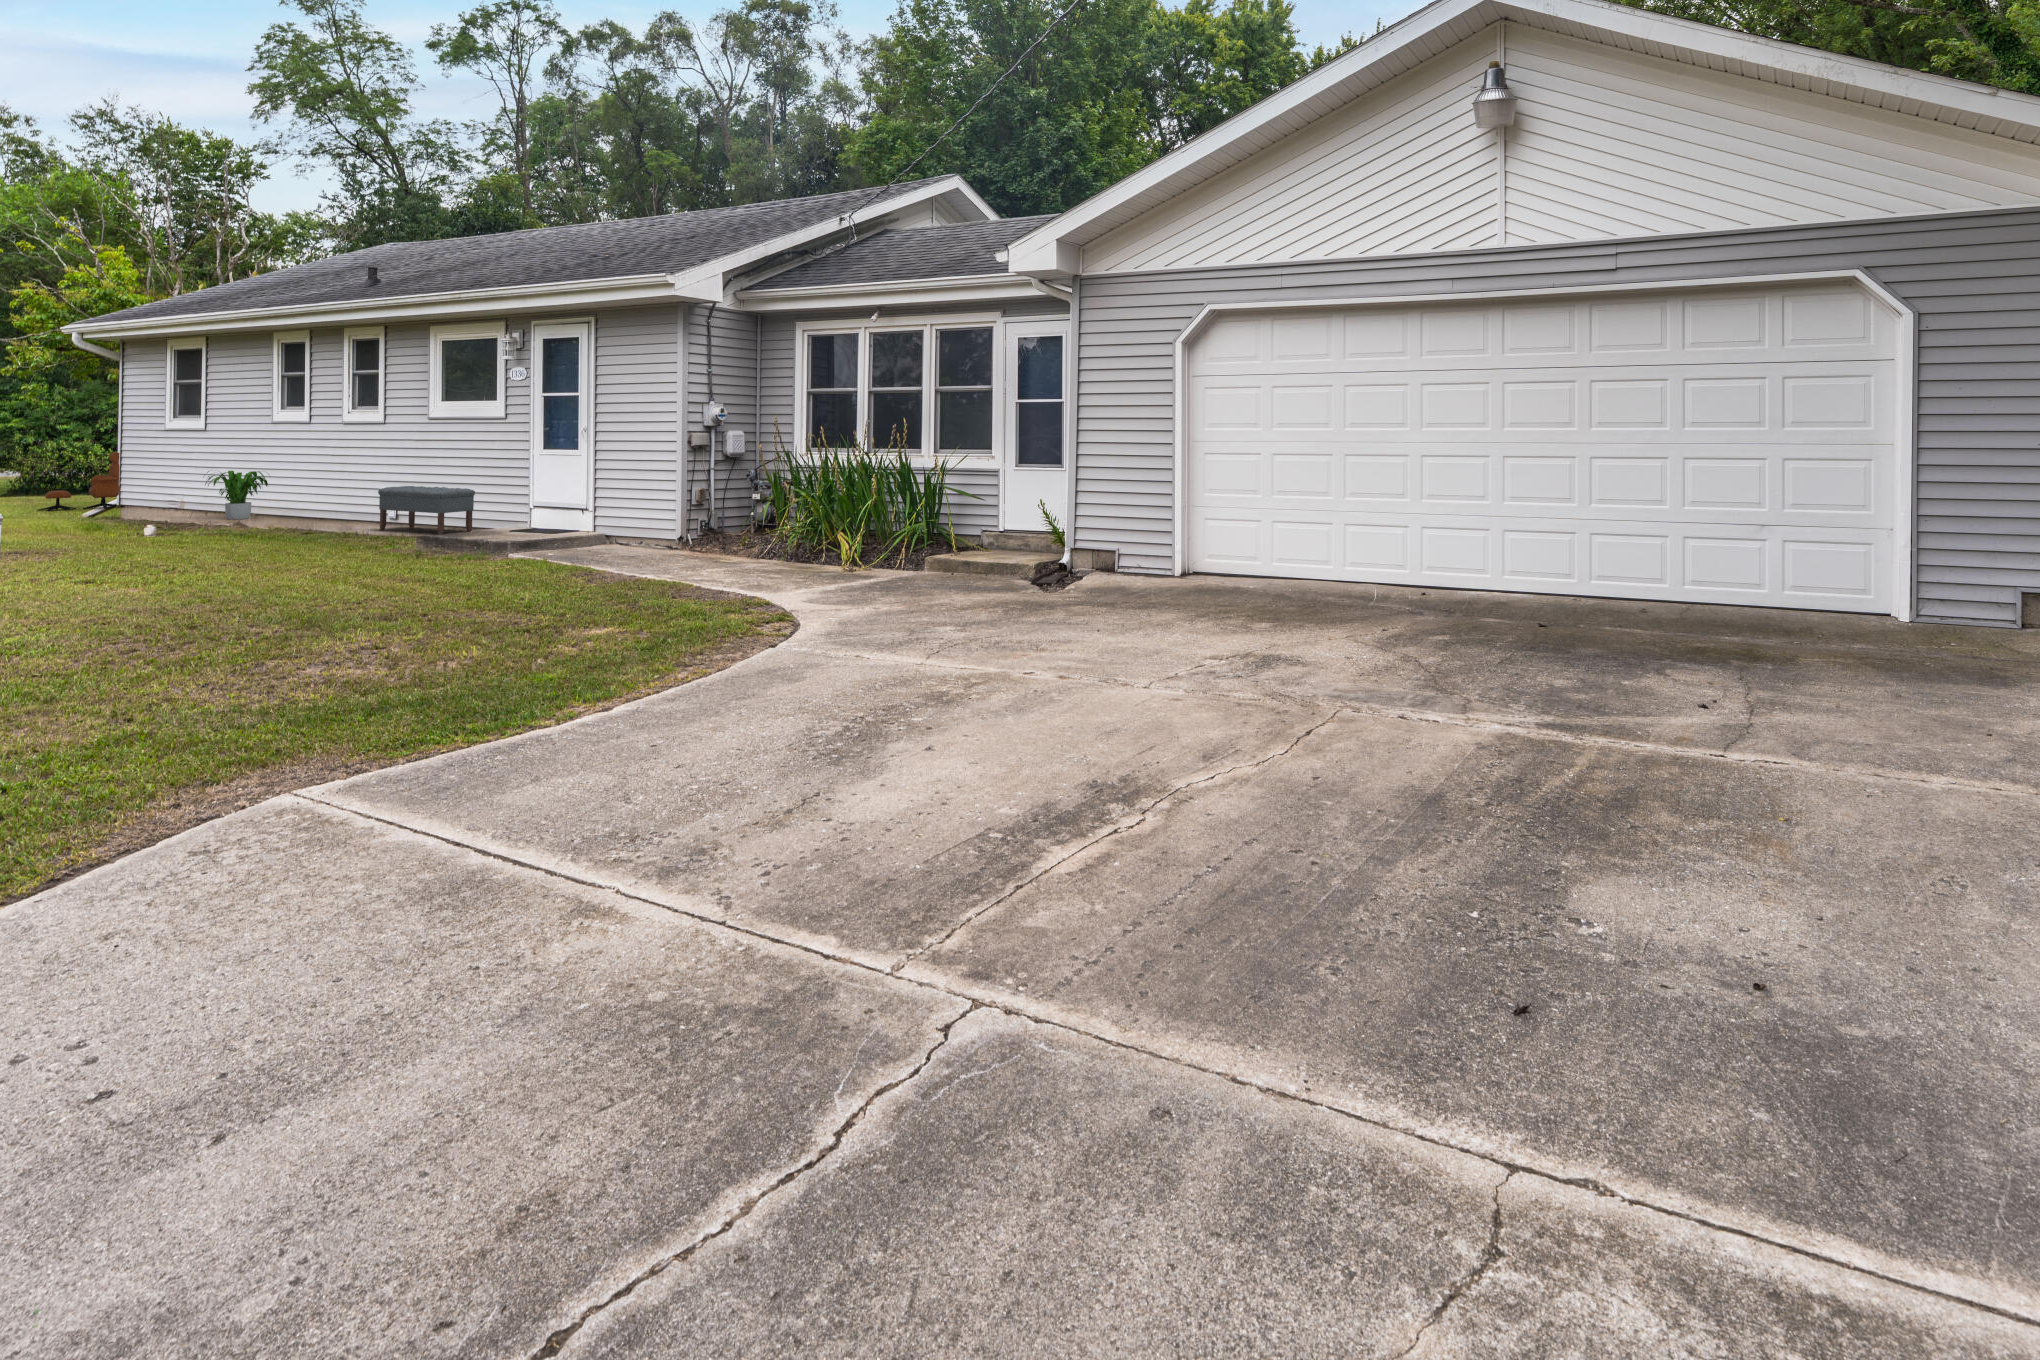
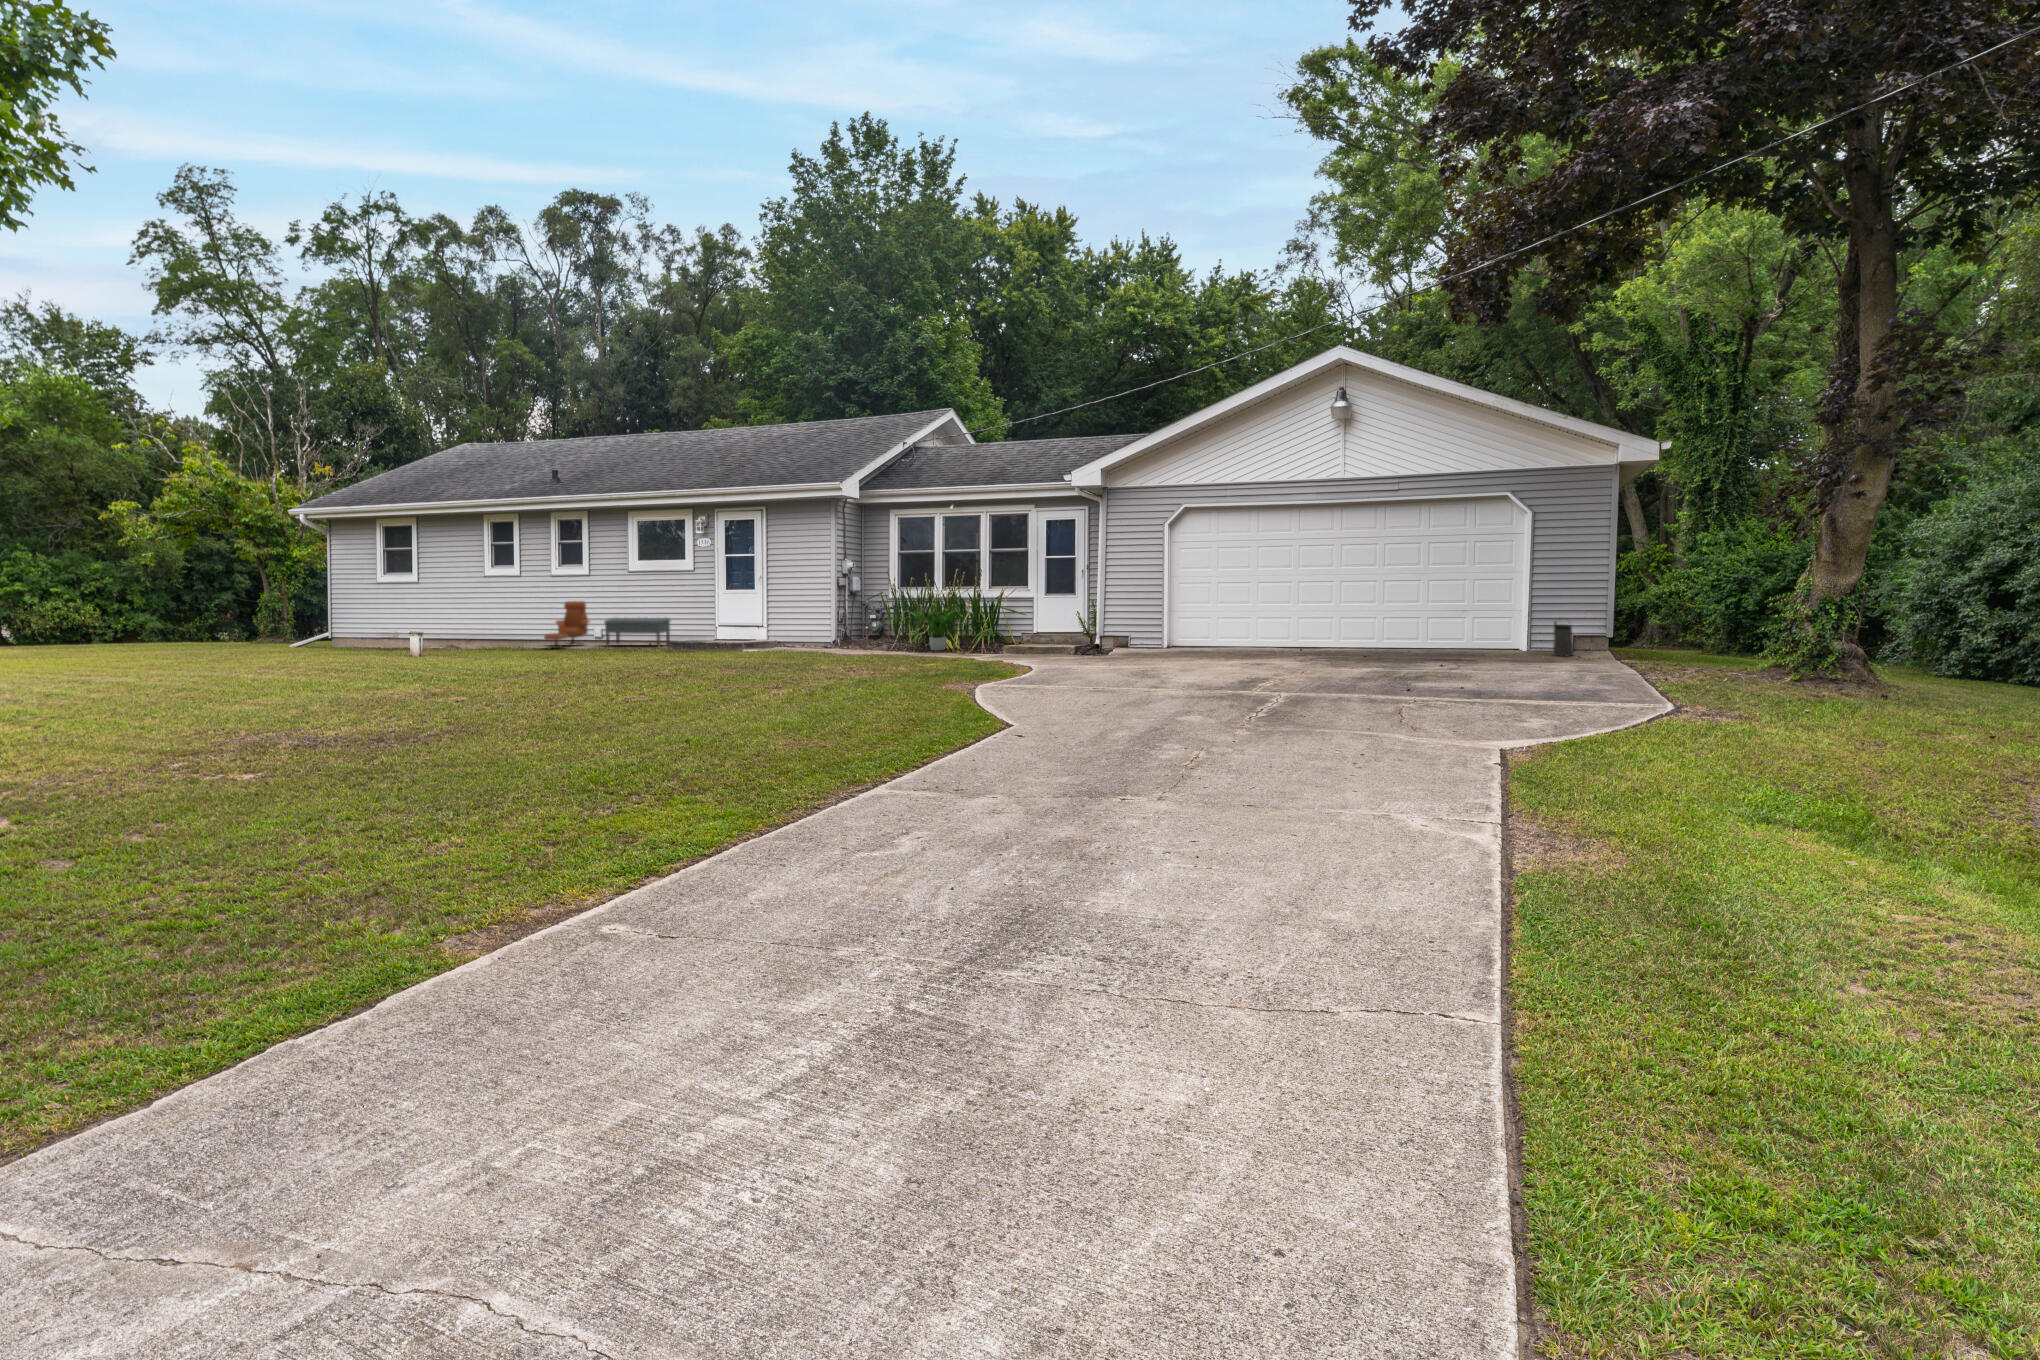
lounge chair: present [38,452,125,511] -> present [544,601,589,649]
potted plant: present [205,471,268,519] -> present [915,611,961,650]
watering can: none [1969,558,2027,654] -> present [1553,621,1574,656]

